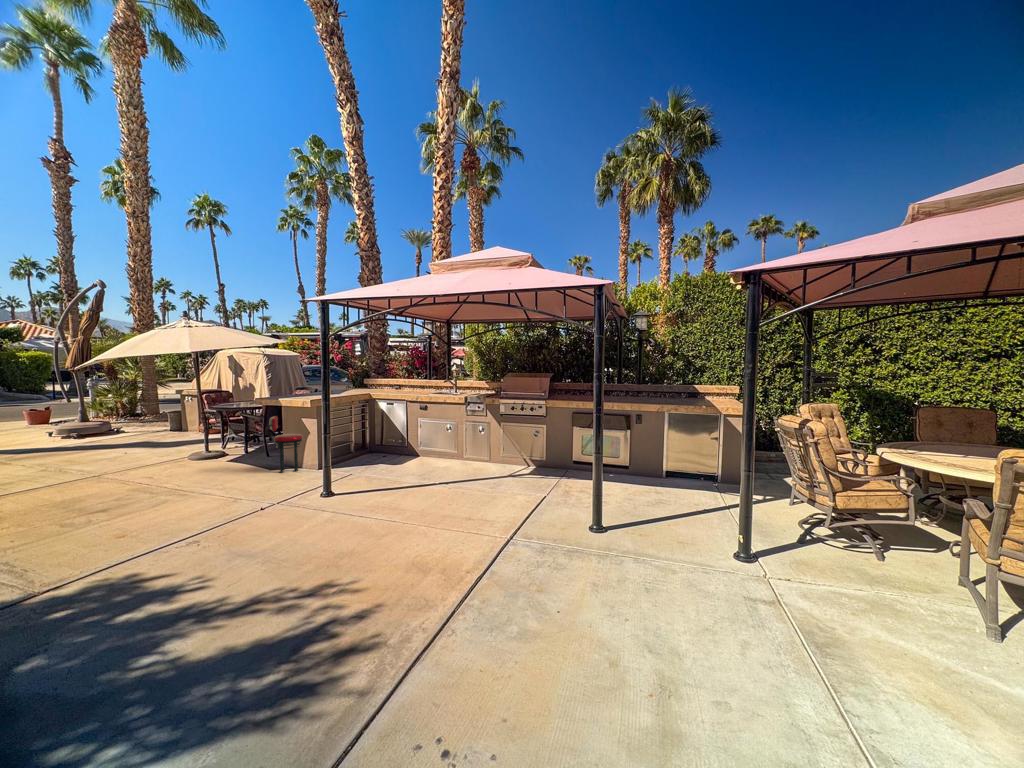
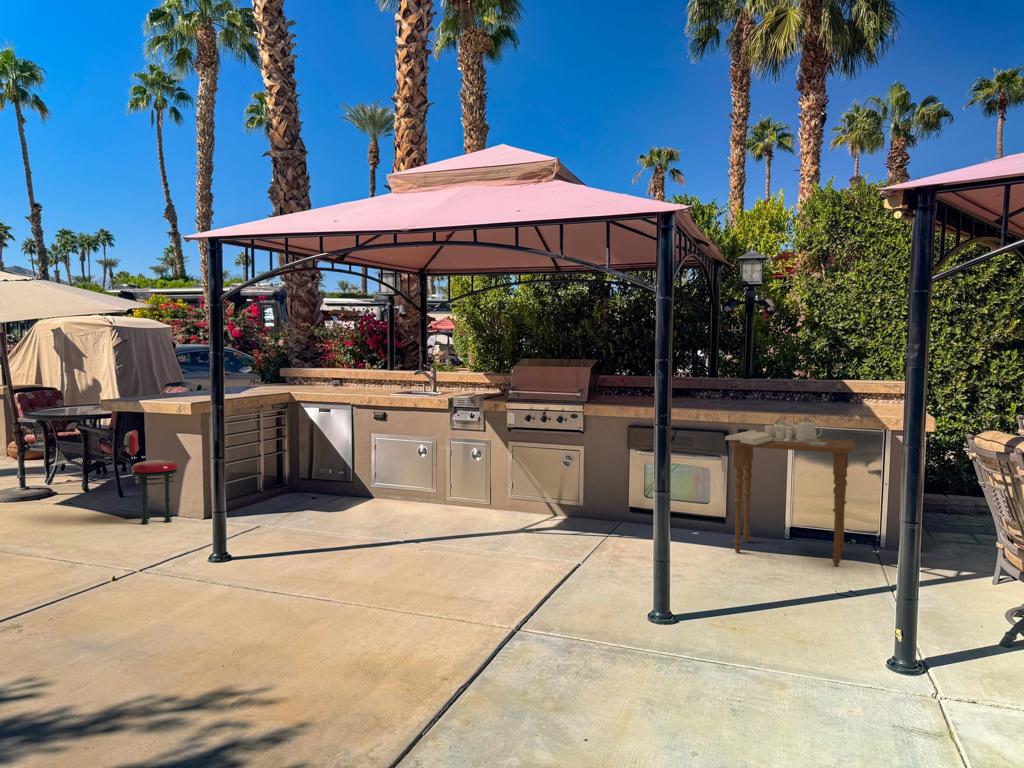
side table: none [630,408,706,495] -> present [725,419,855,566]

